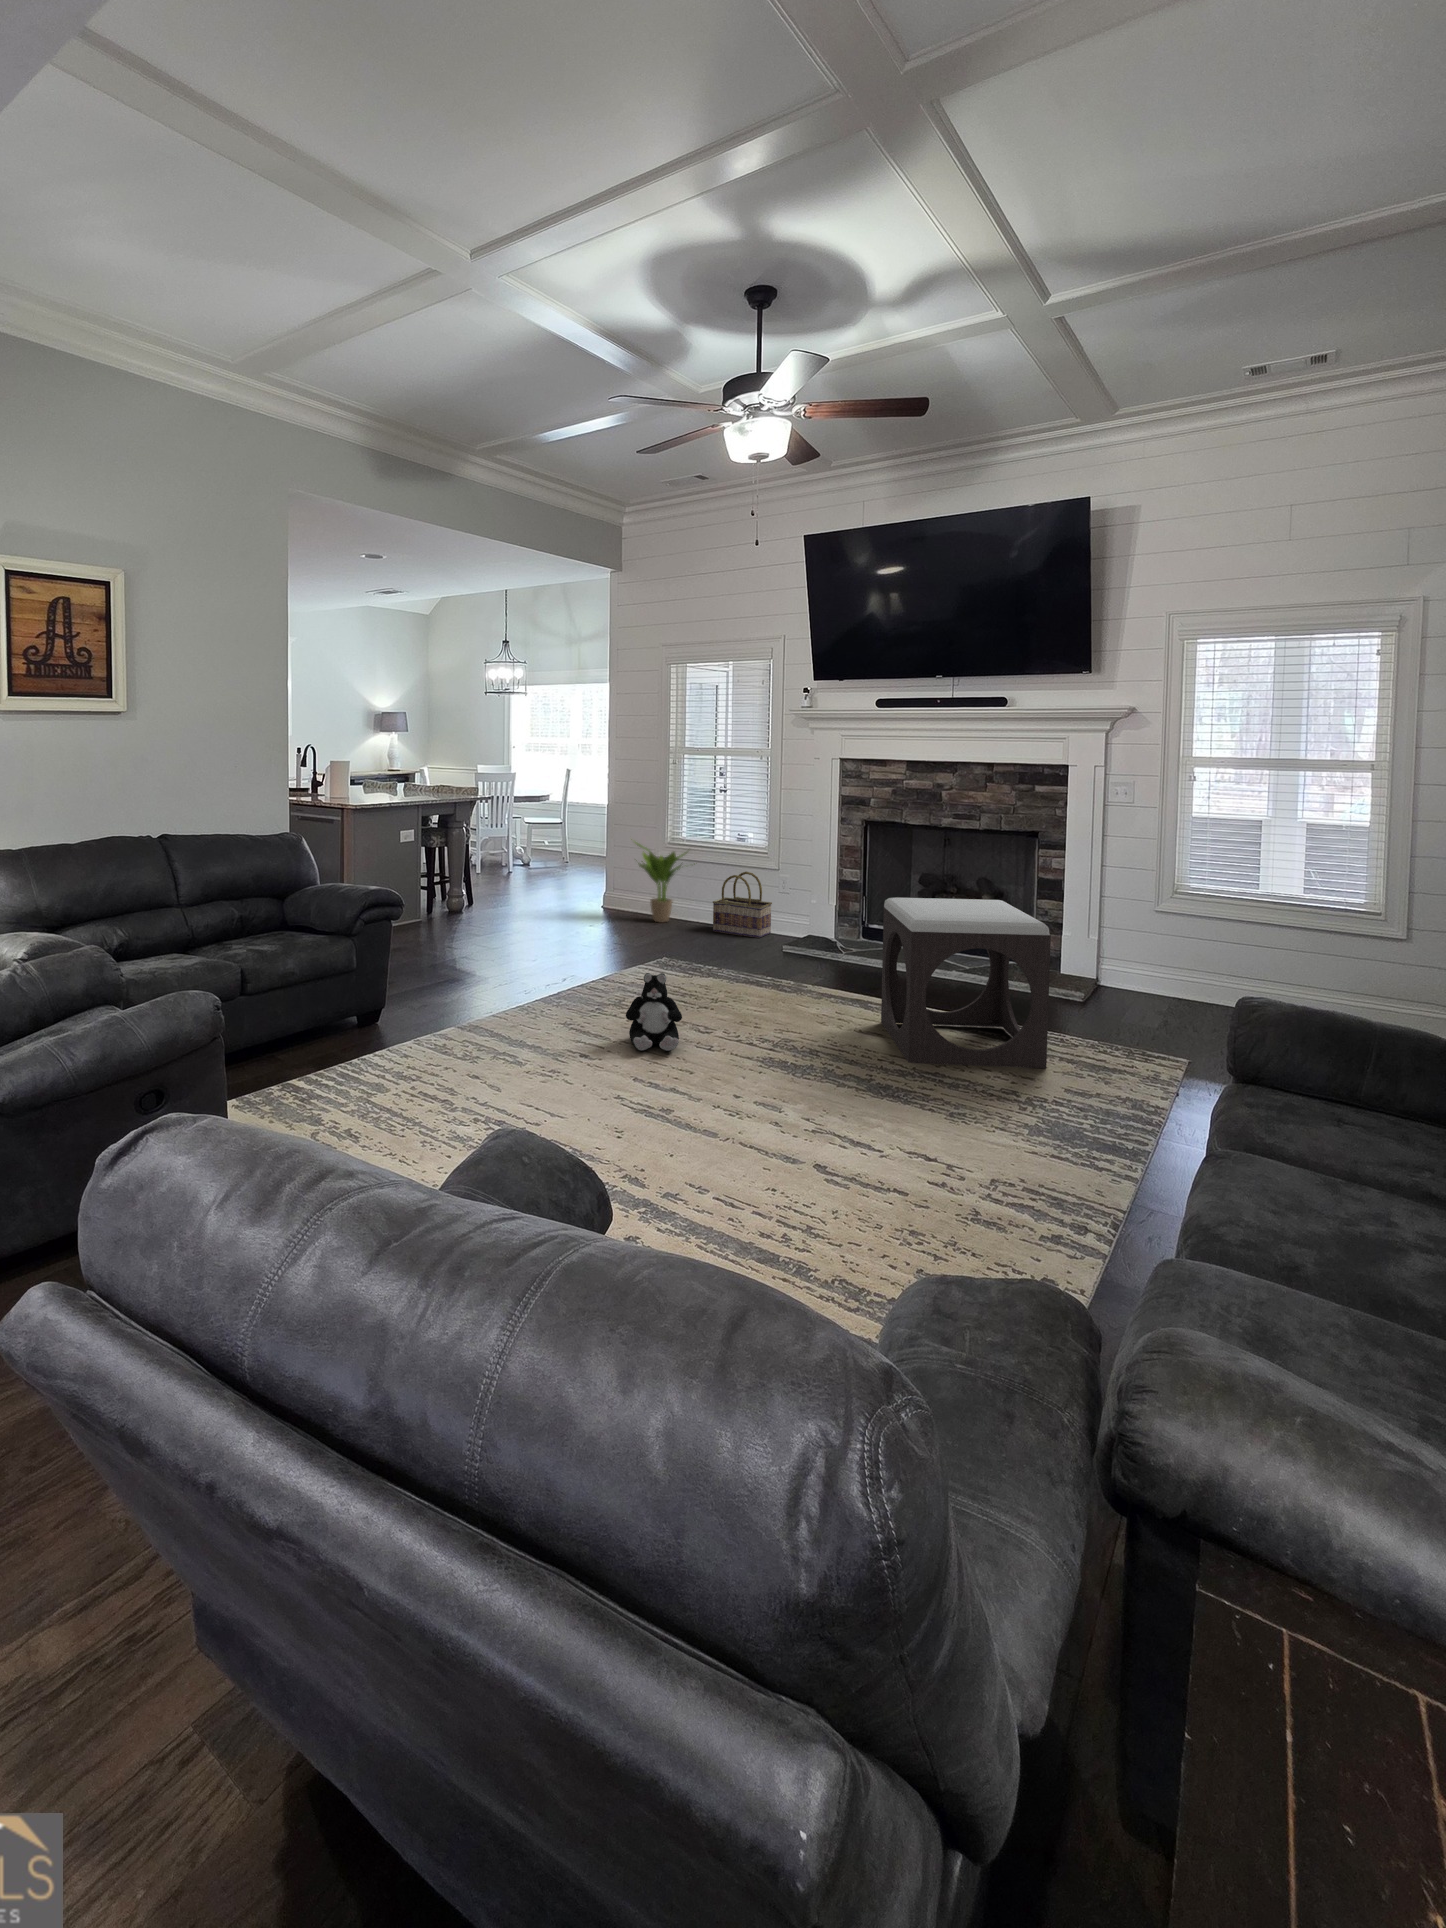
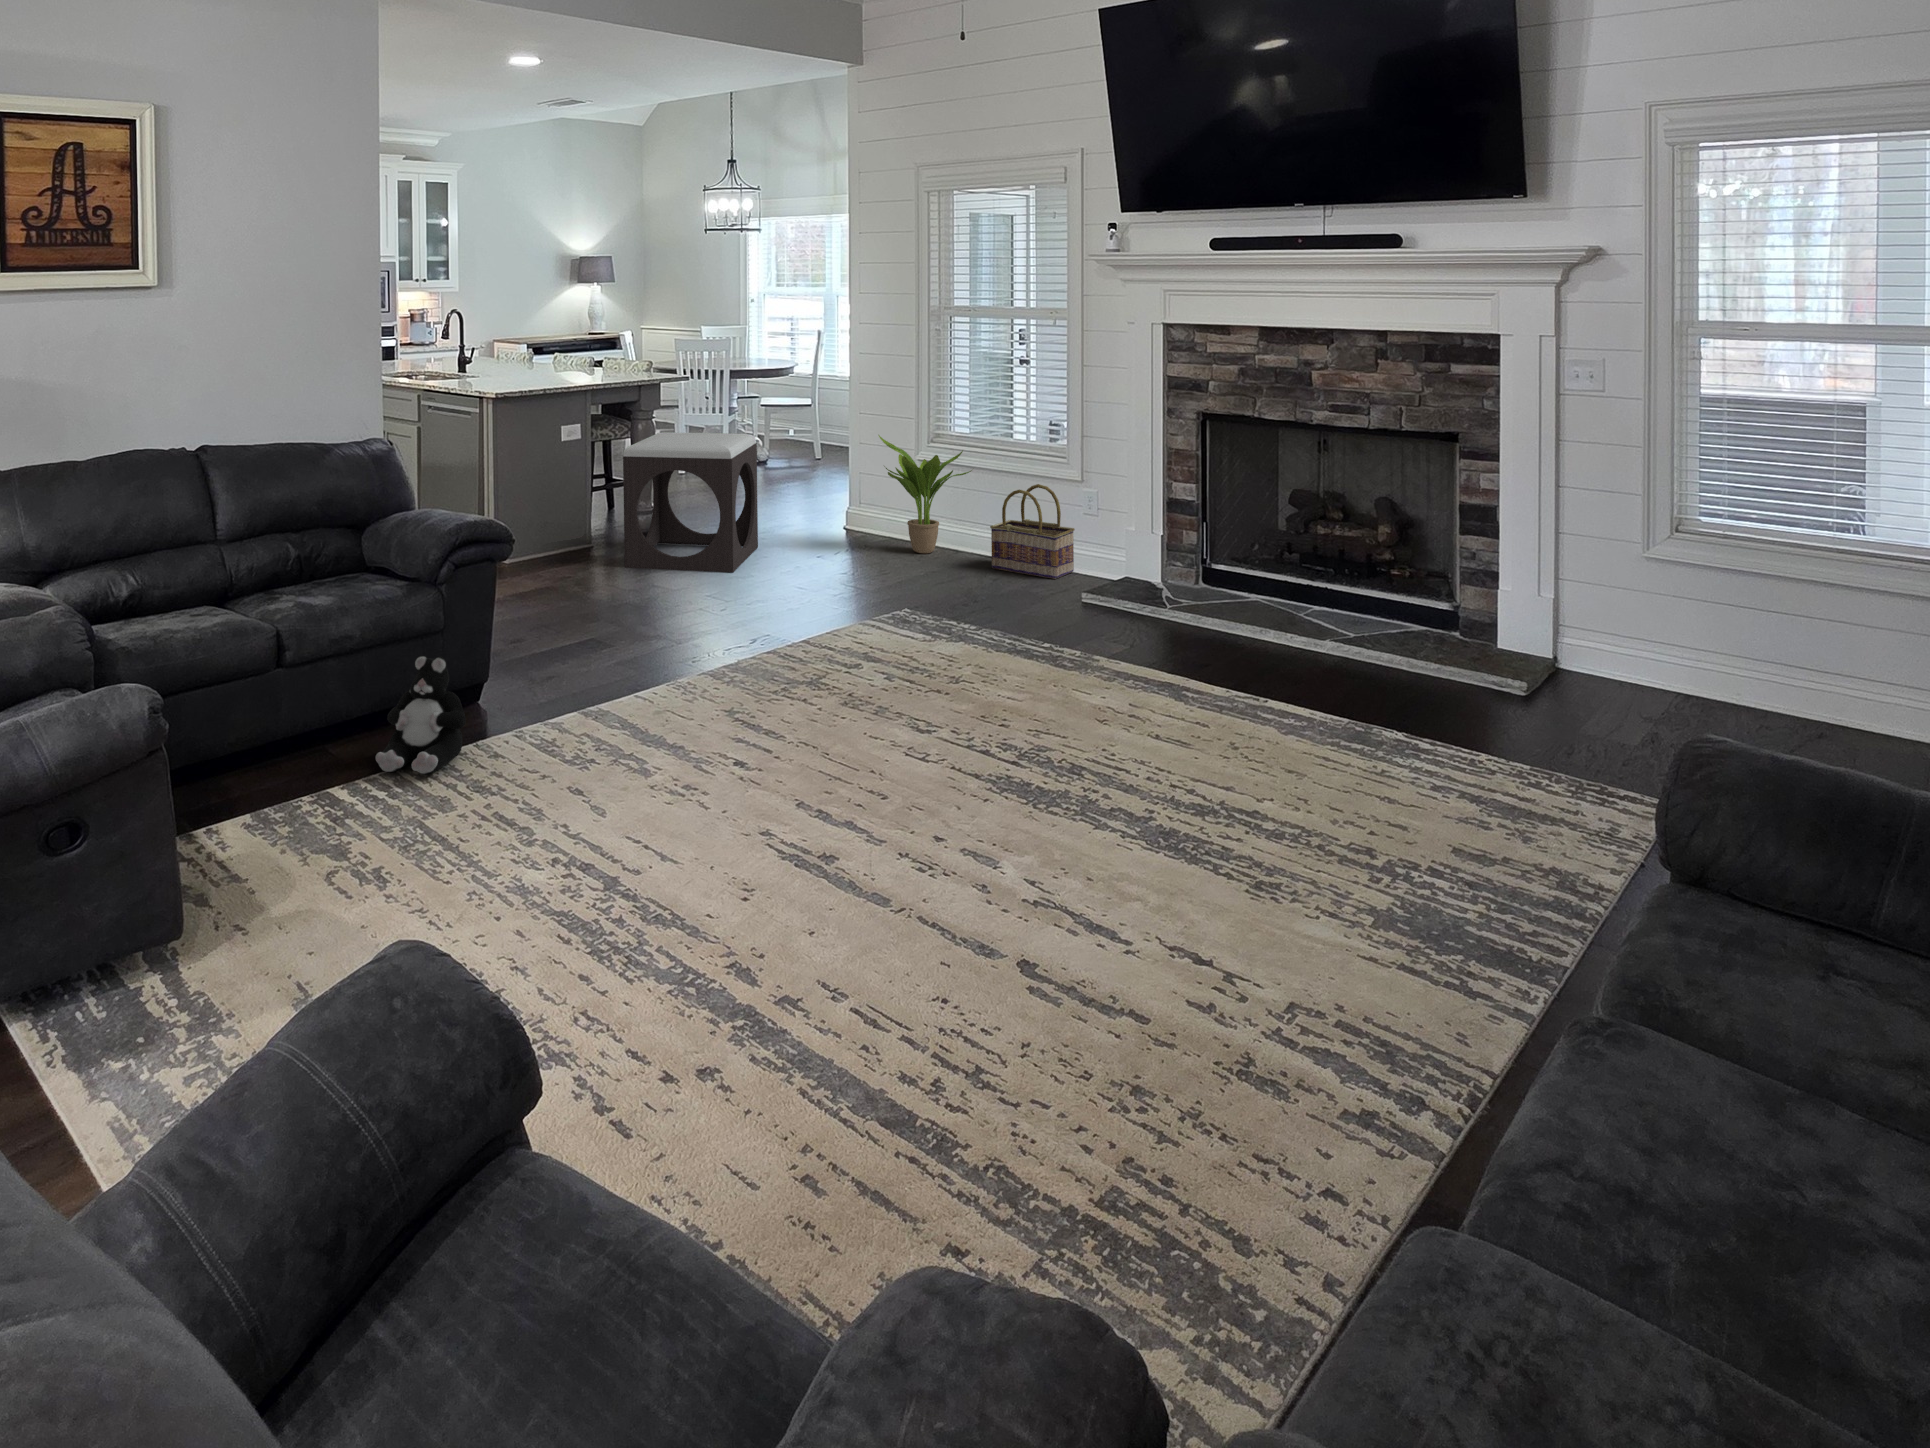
footstool: present [881,898,1051,1068] -> present [623,432,758,572]
plush toy: present [626,973,682,1051] -> present [376,656,466,774]

